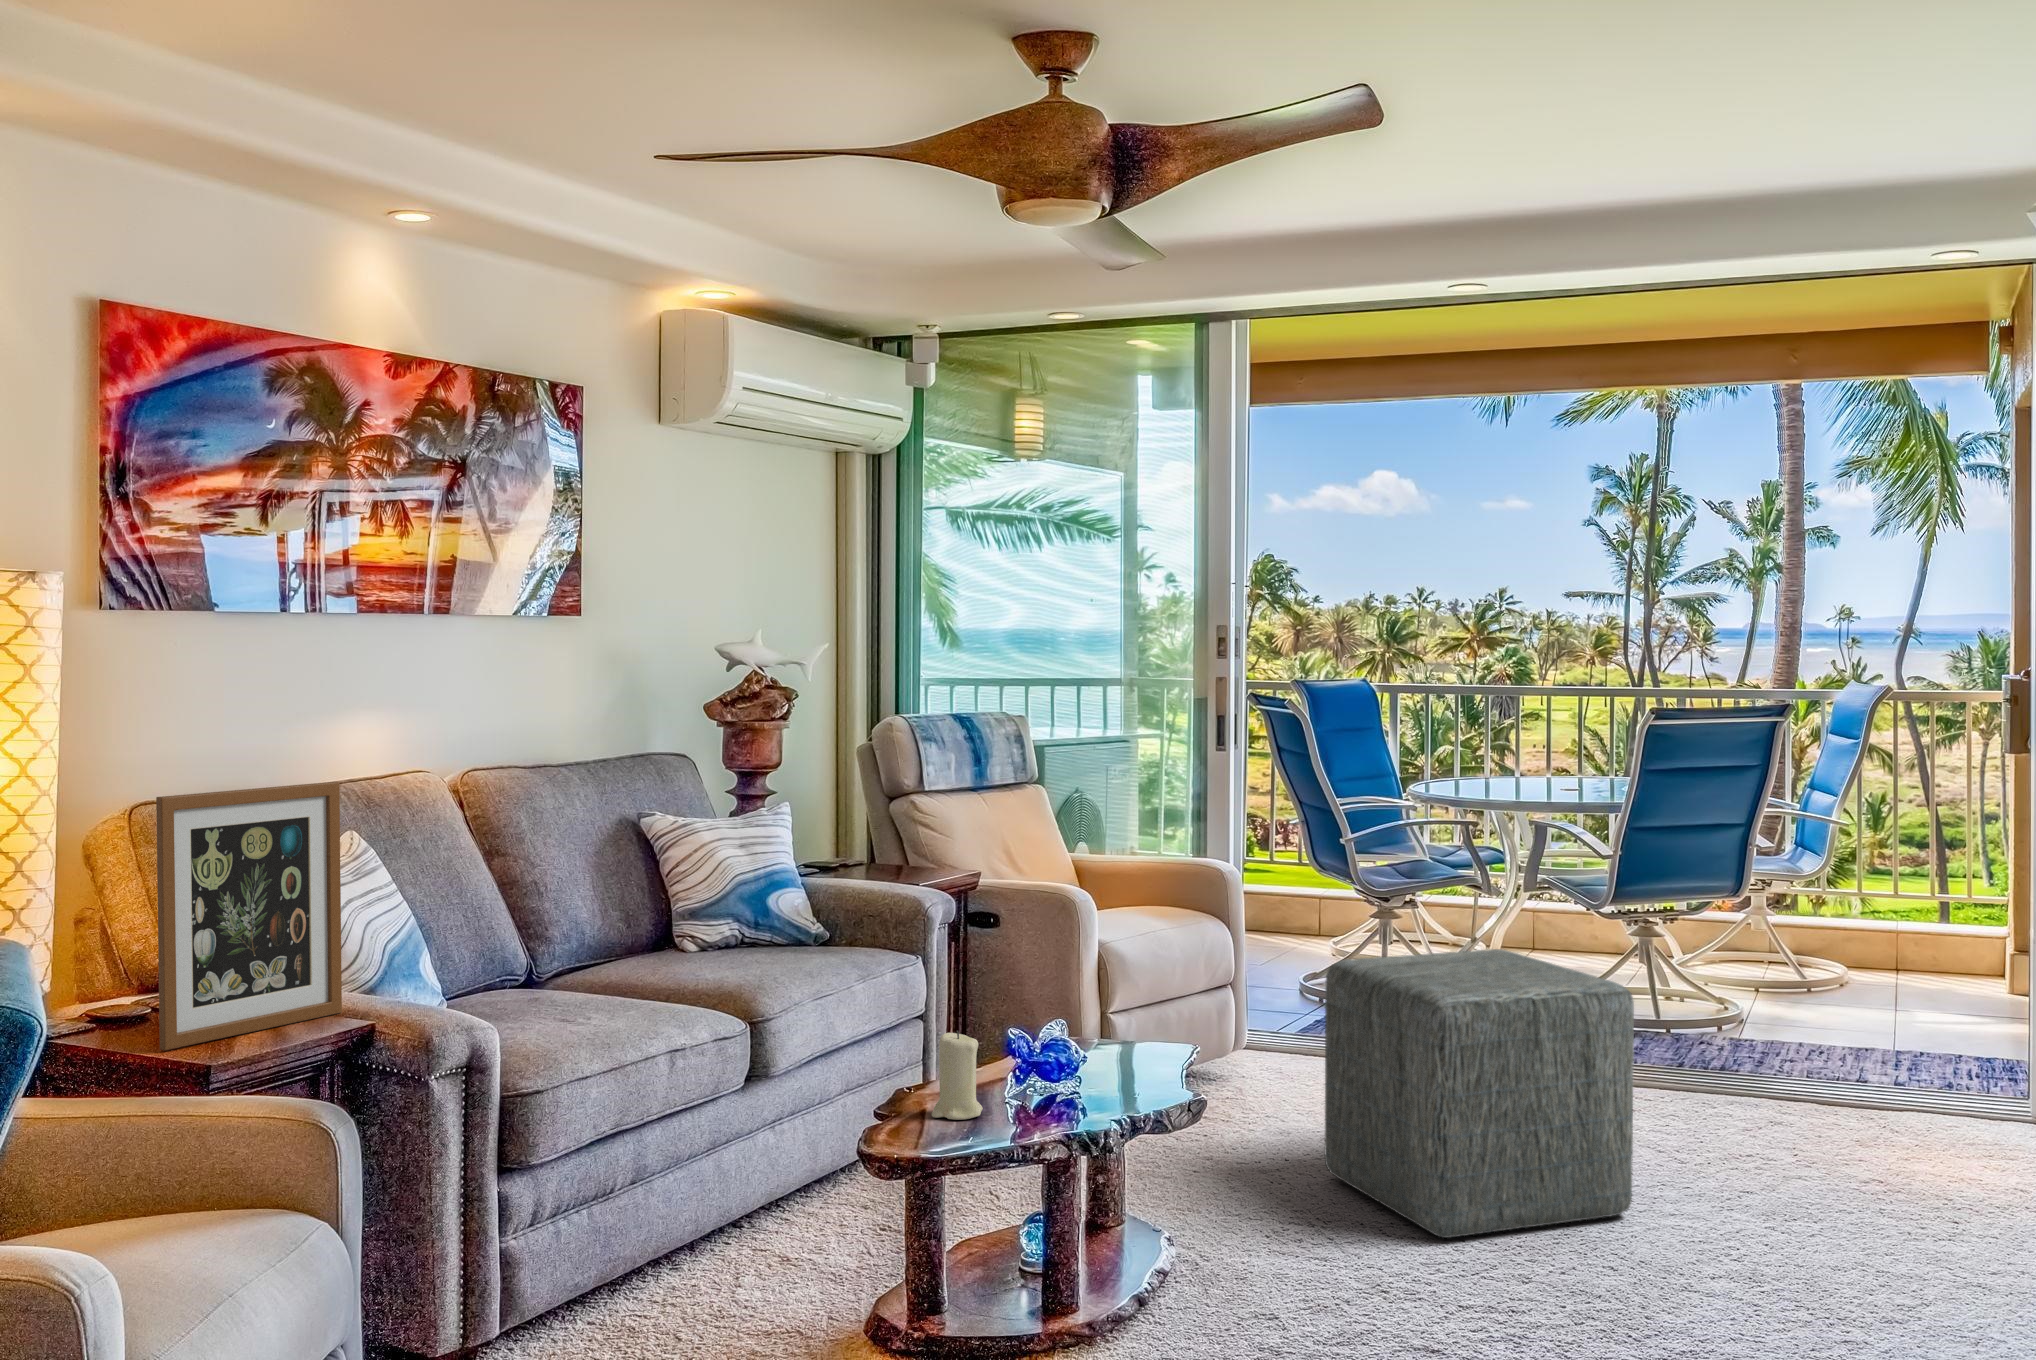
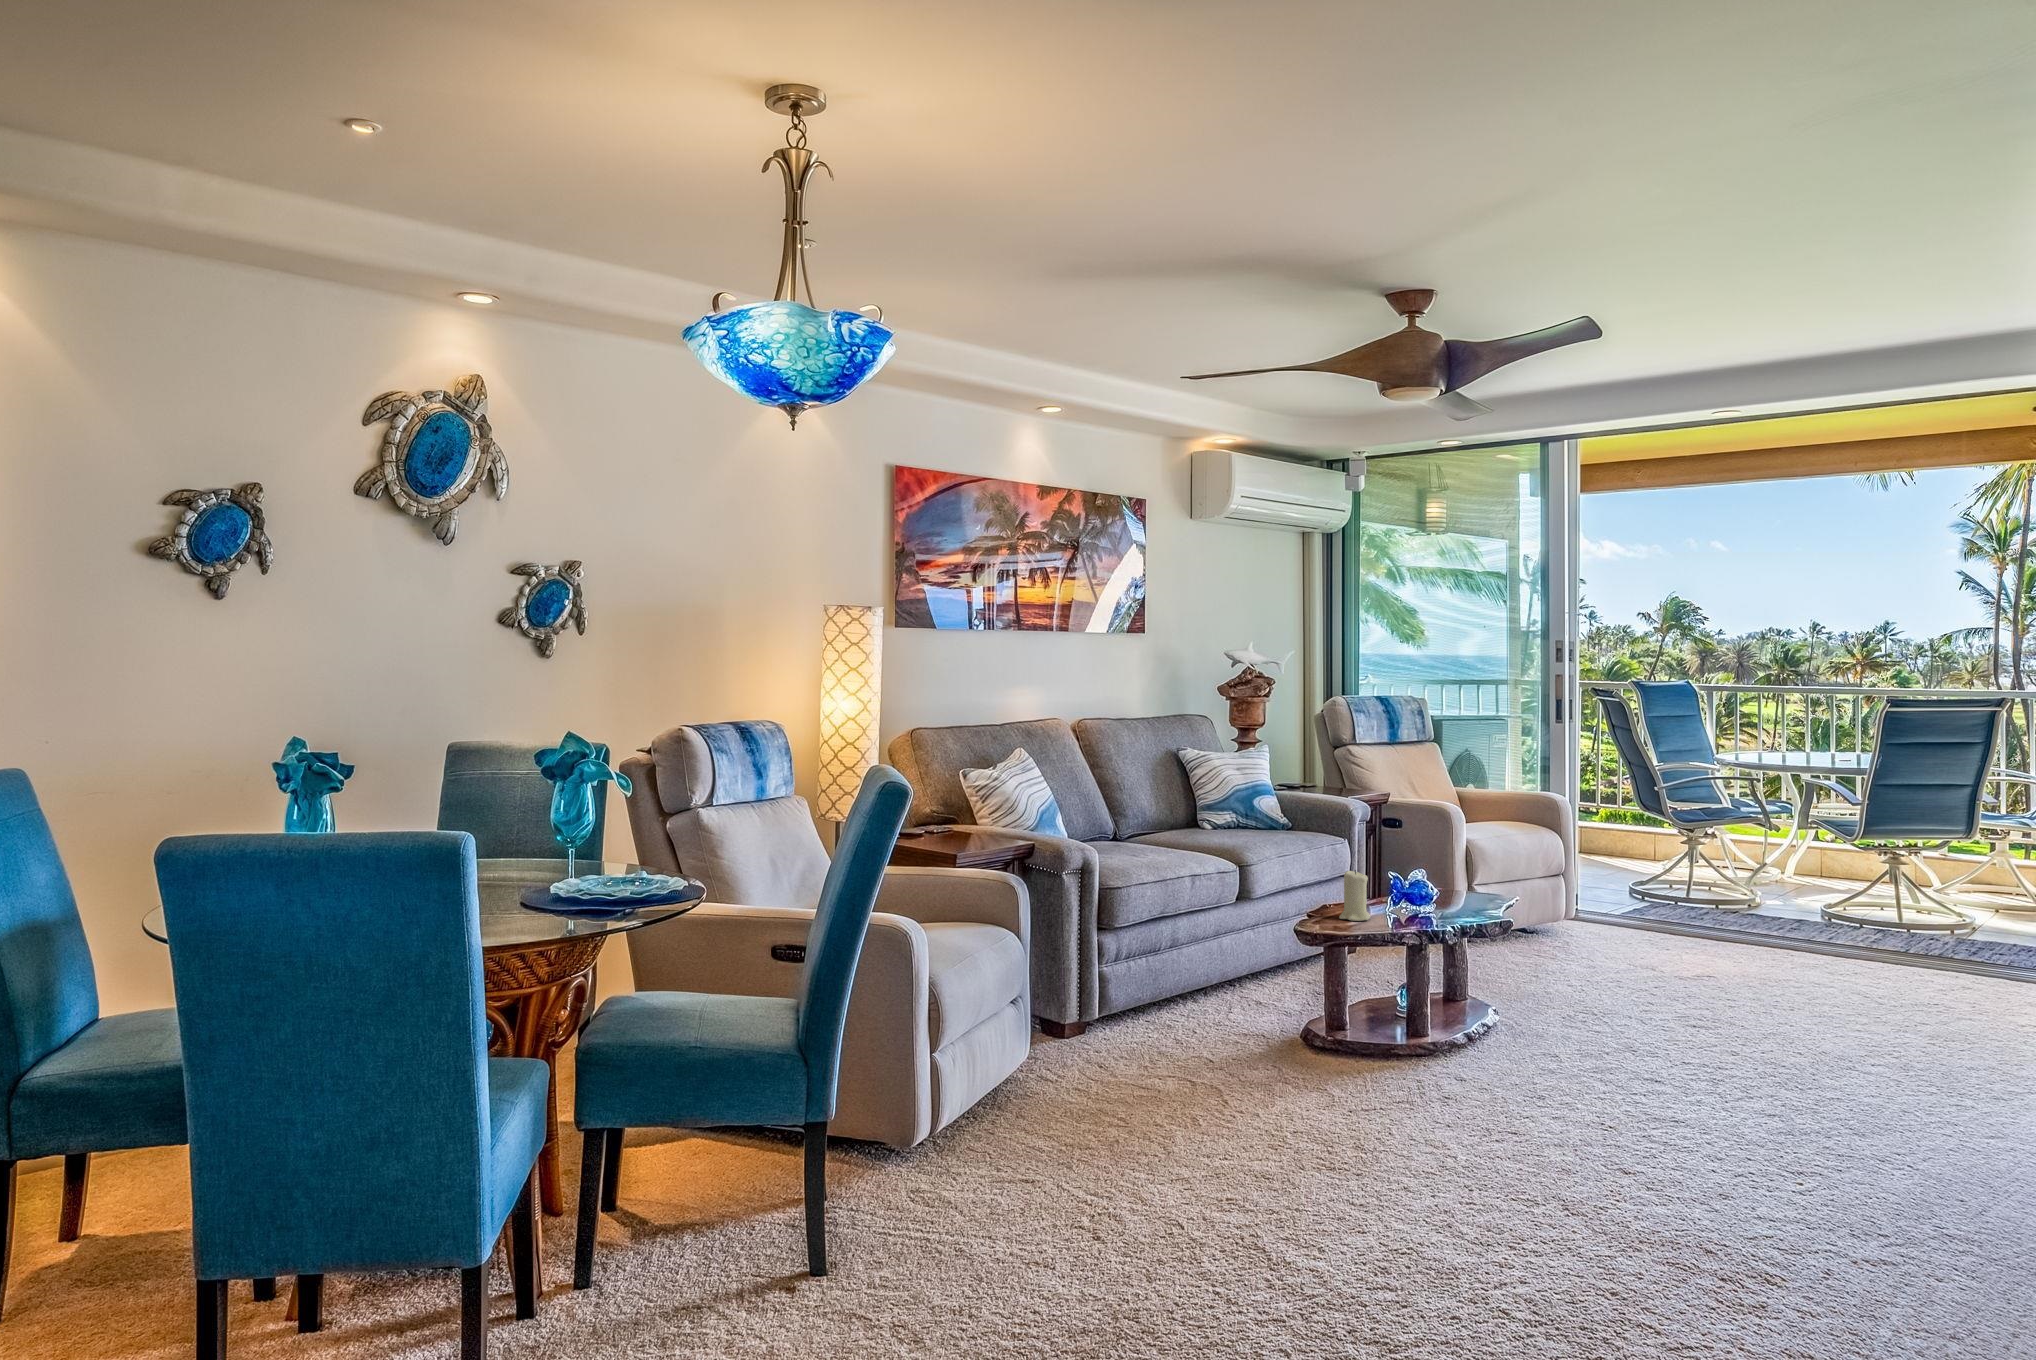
picture frame: present [156,782,342,1050] -> none [934,716,1019,847]
ottoman: present [1325,949,1634,1238] -> none [1612,851,1837,1031]

